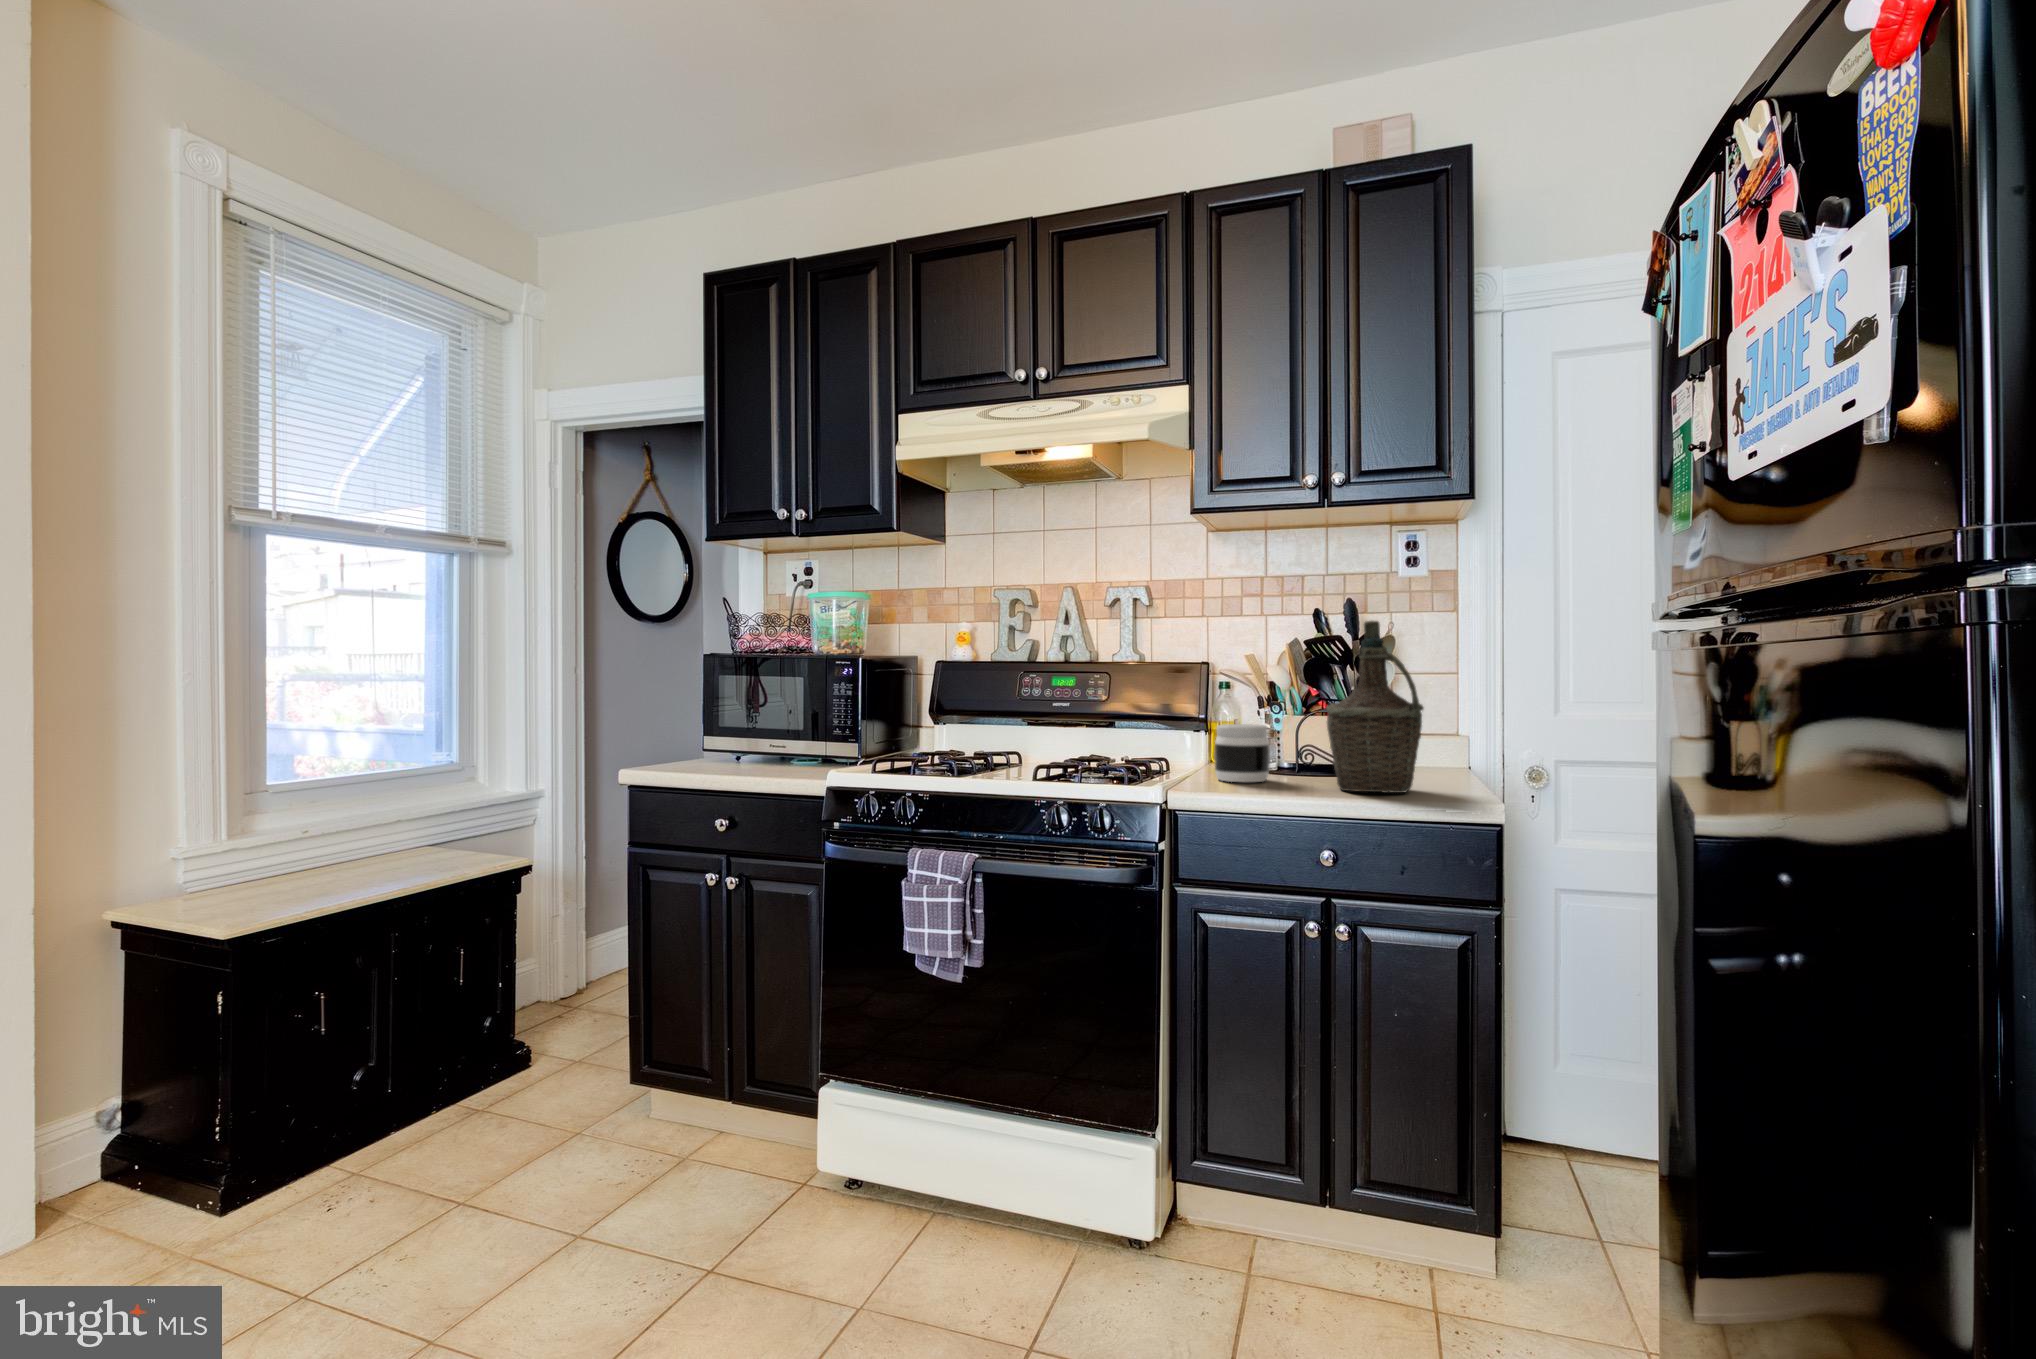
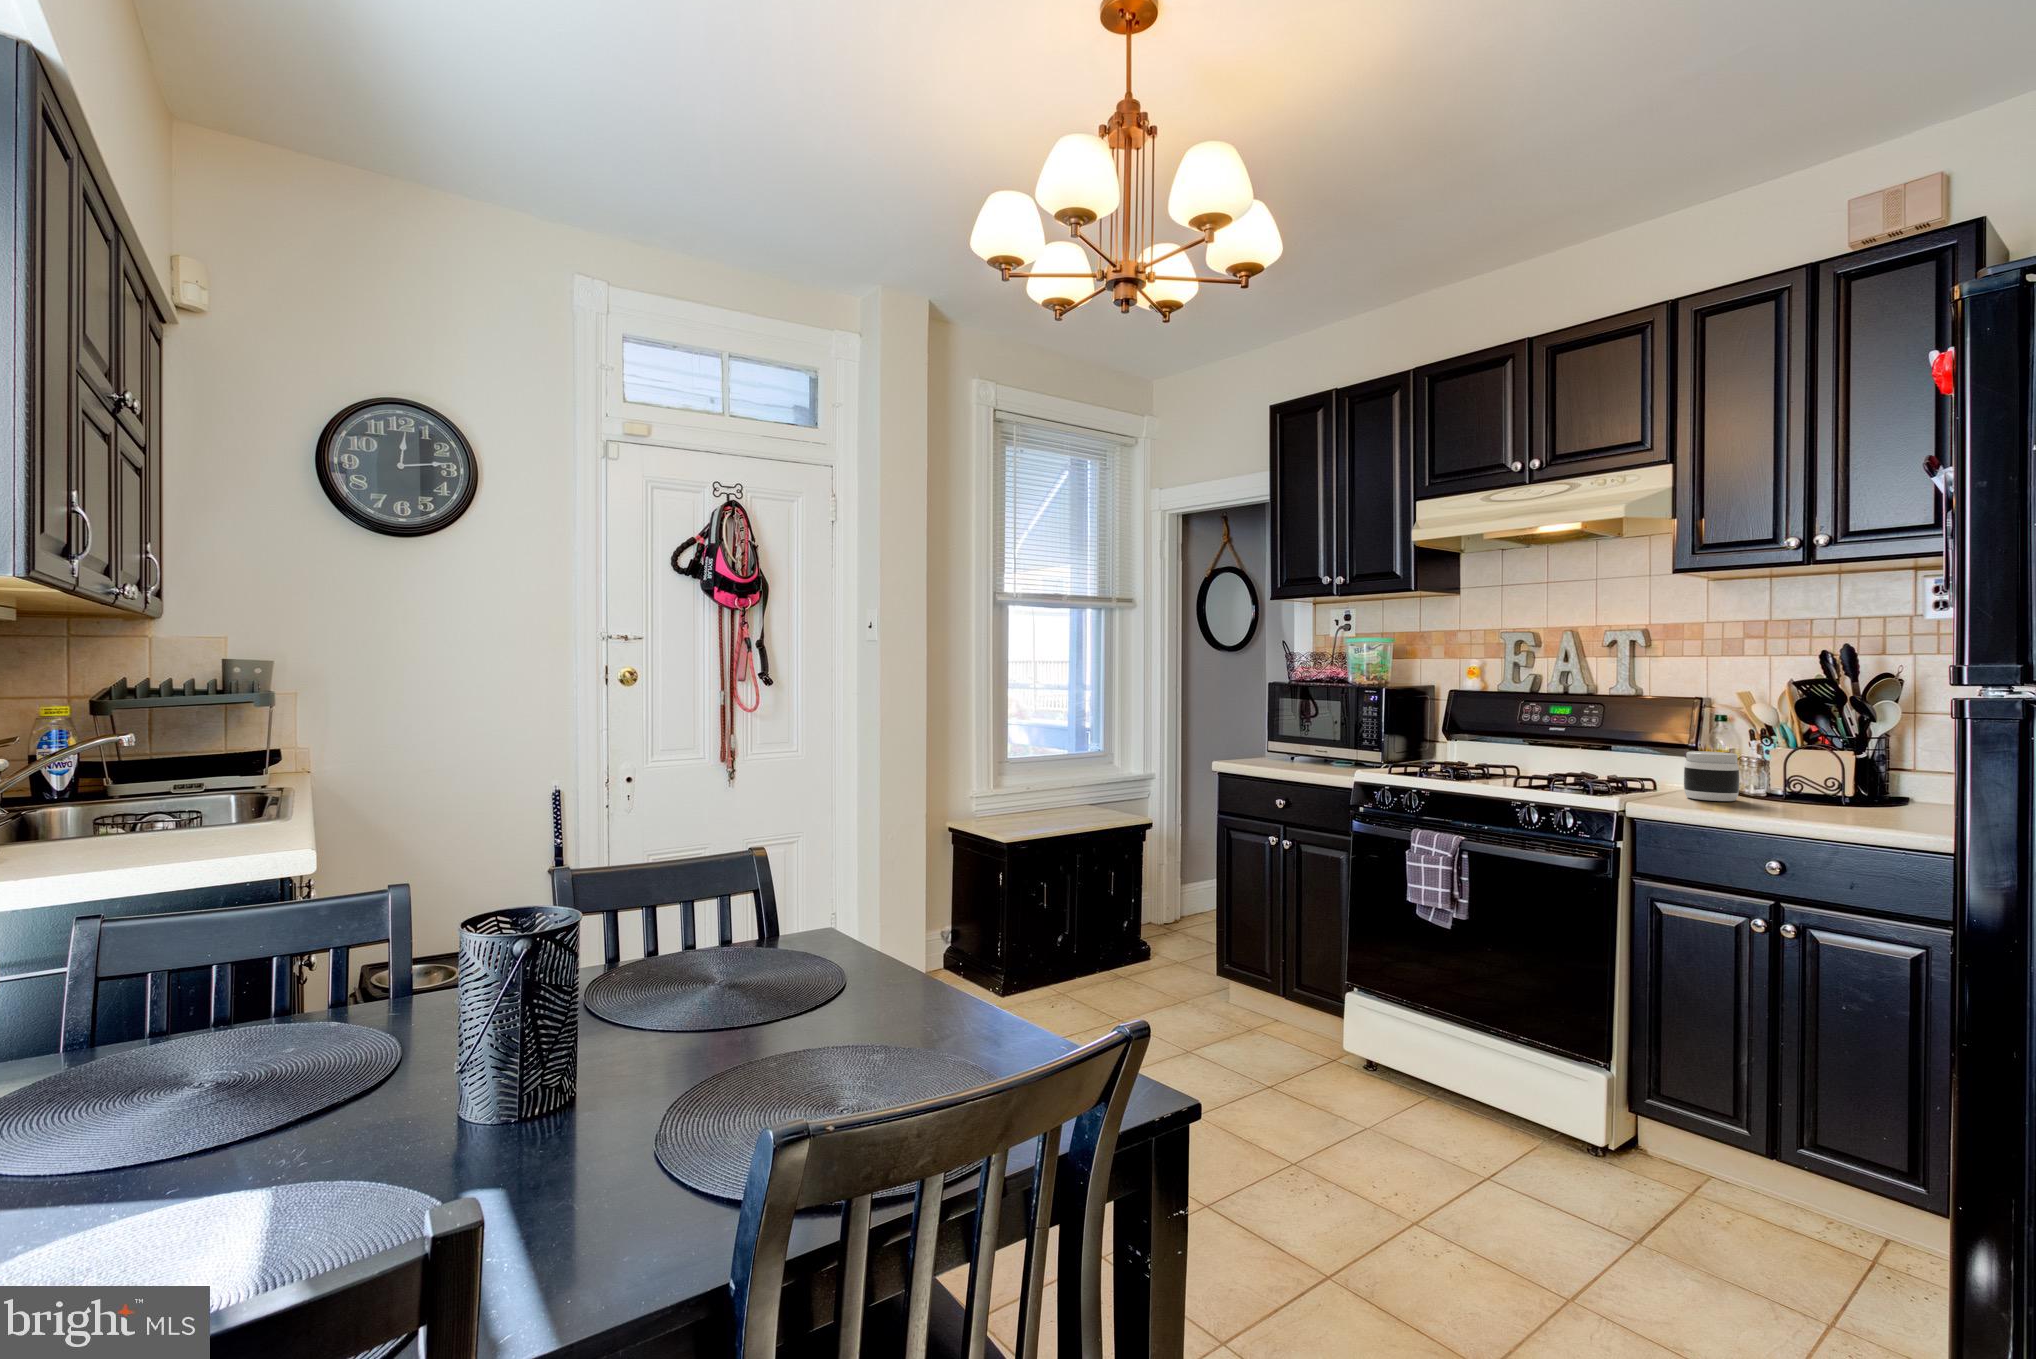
bottle: present [1326,621,1424,793] -> none [1789,668,1893,819]

